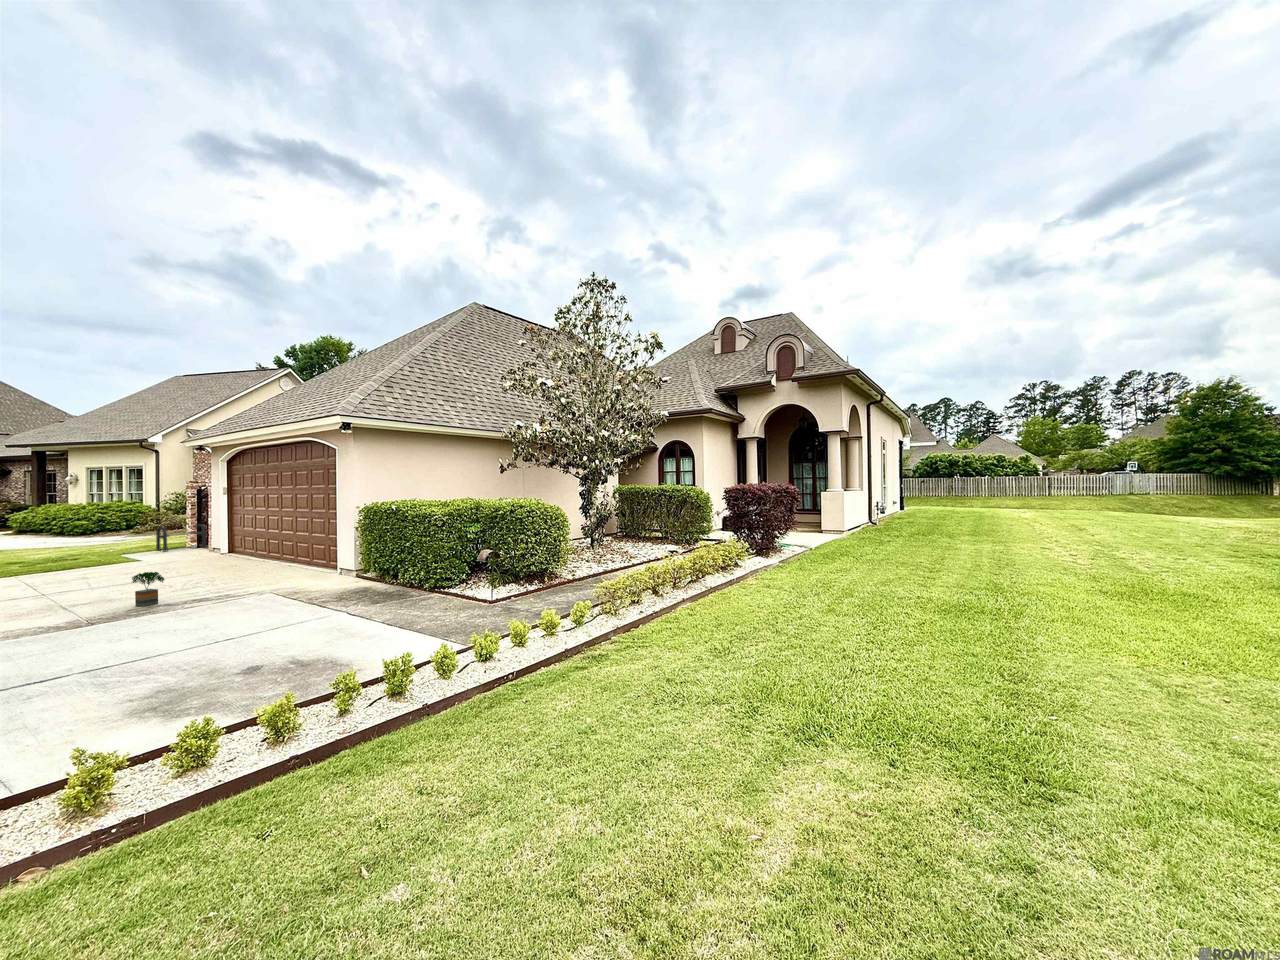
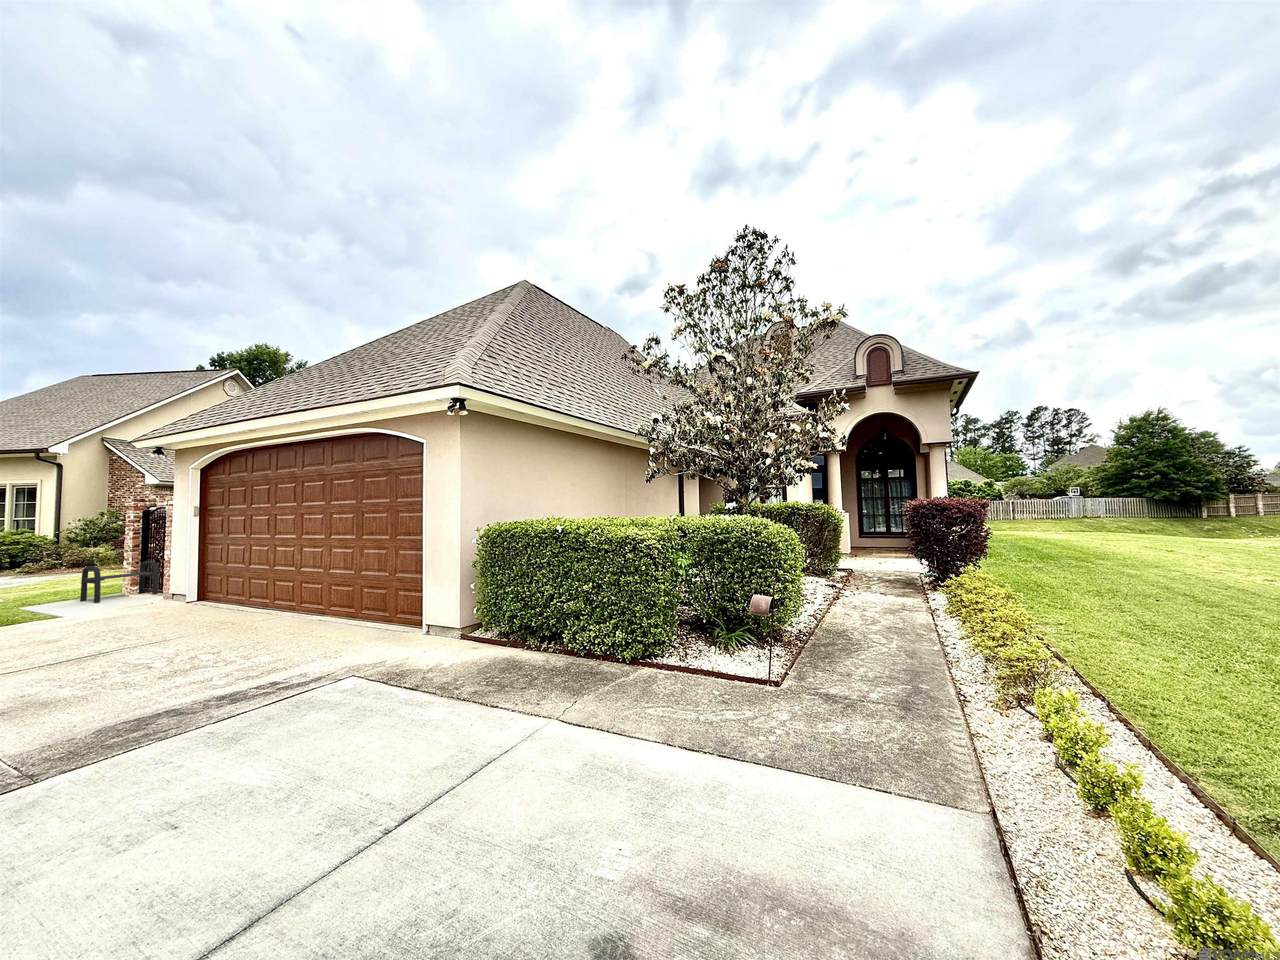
potted tree: present [132,572,164,607] -> none [134,653,198,722]

